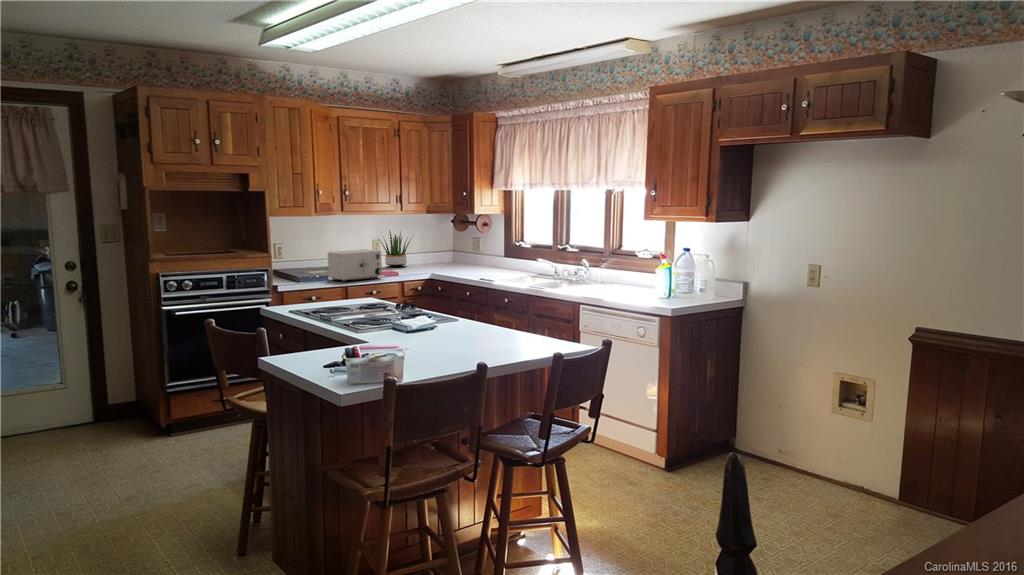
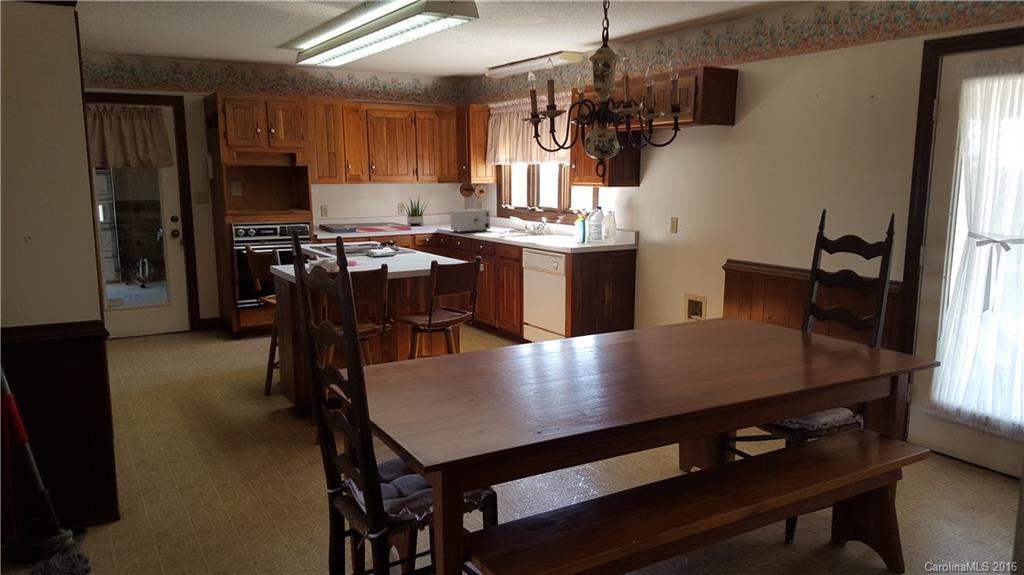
toaster: present [328,249,382,282] -> present [451,209,490,232]

